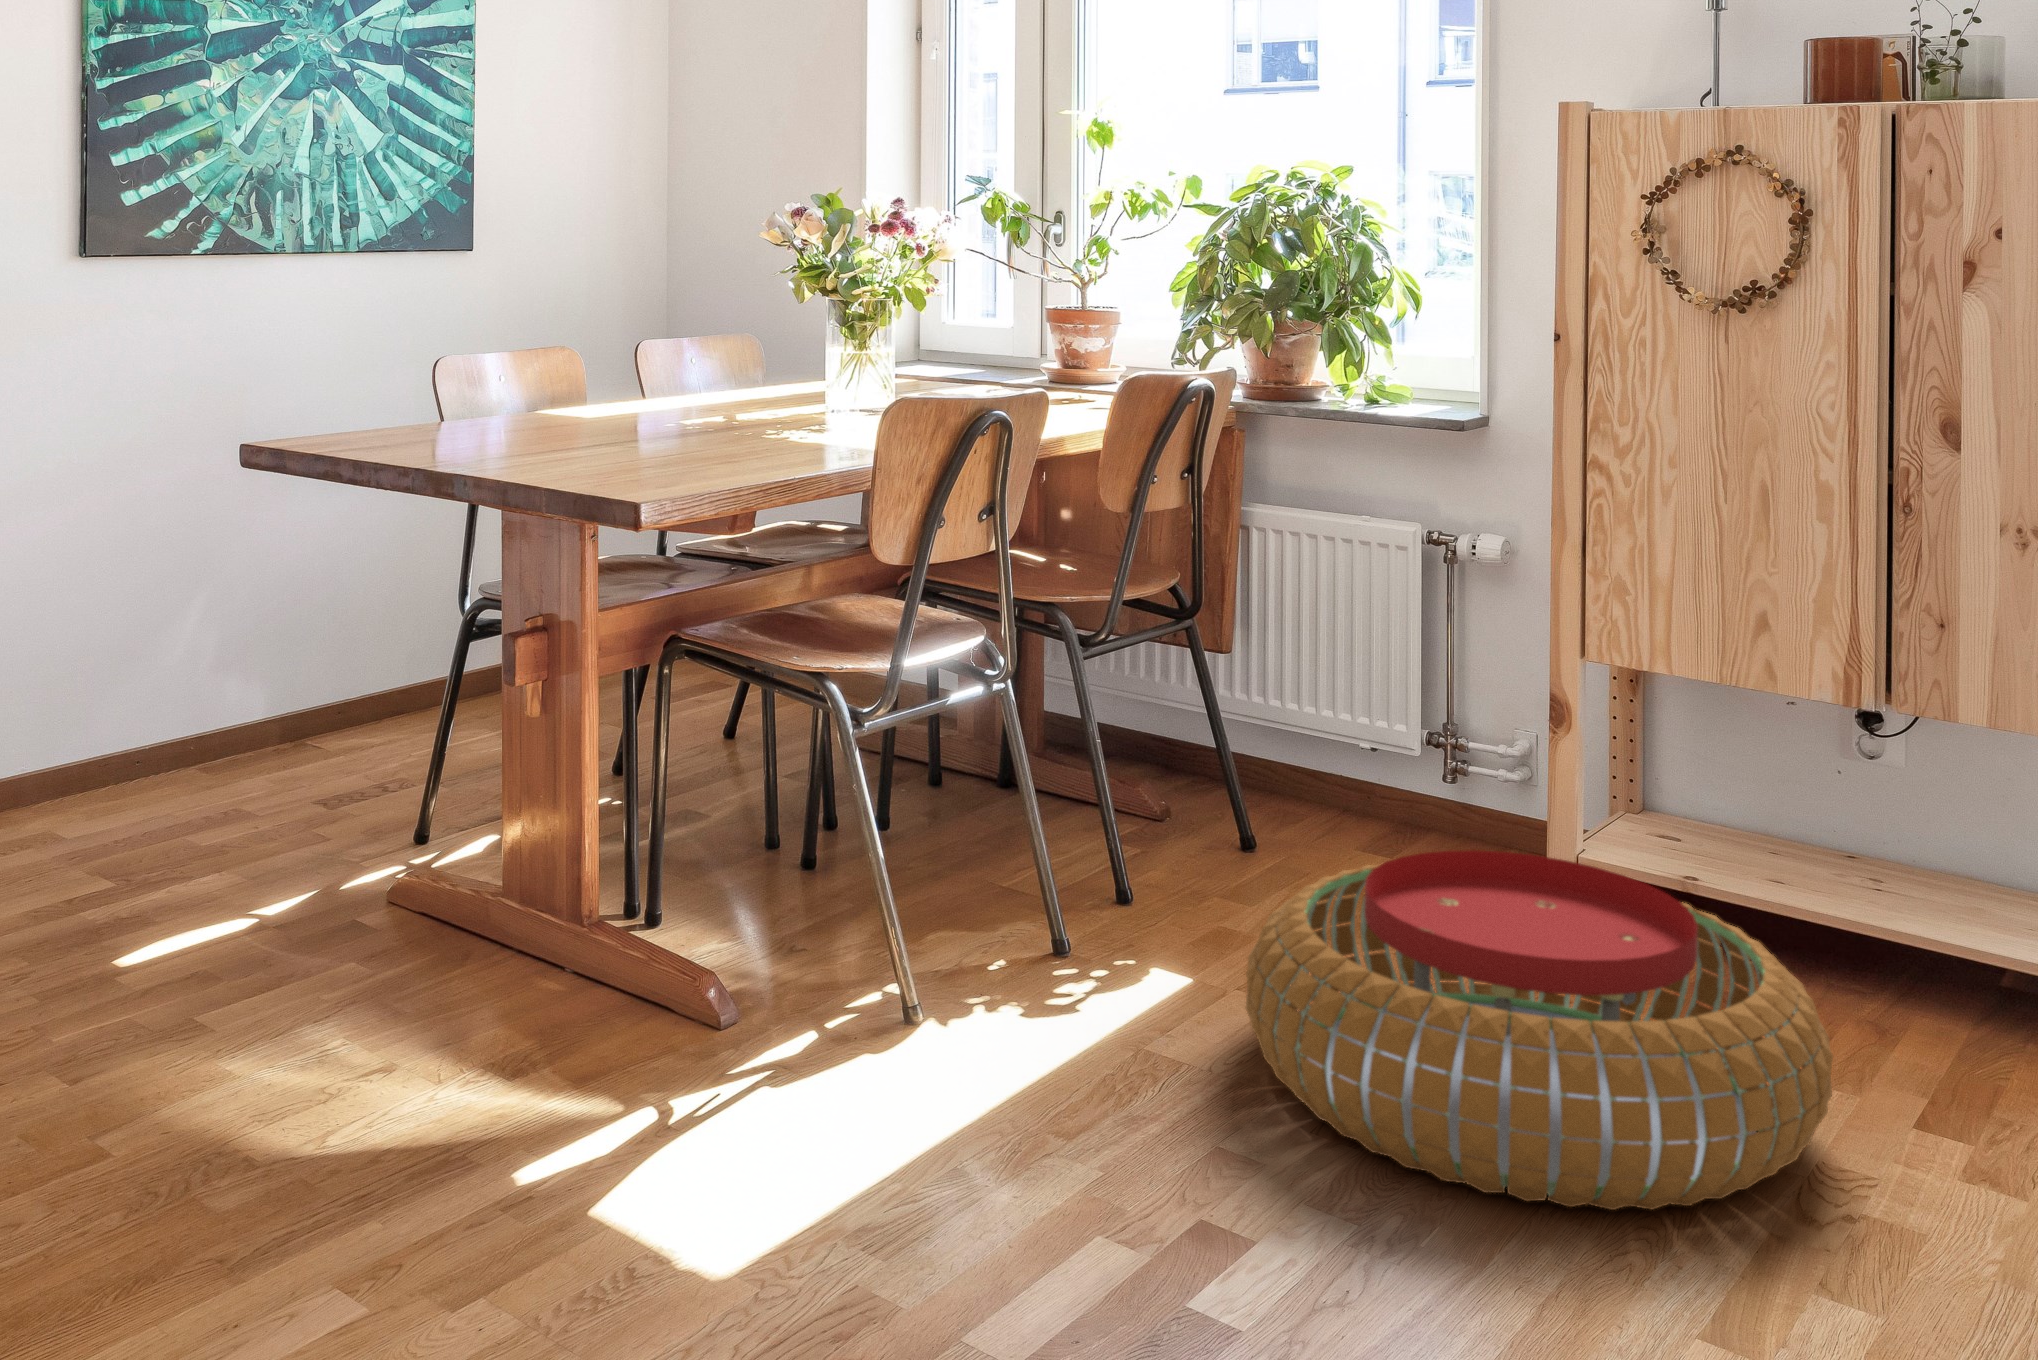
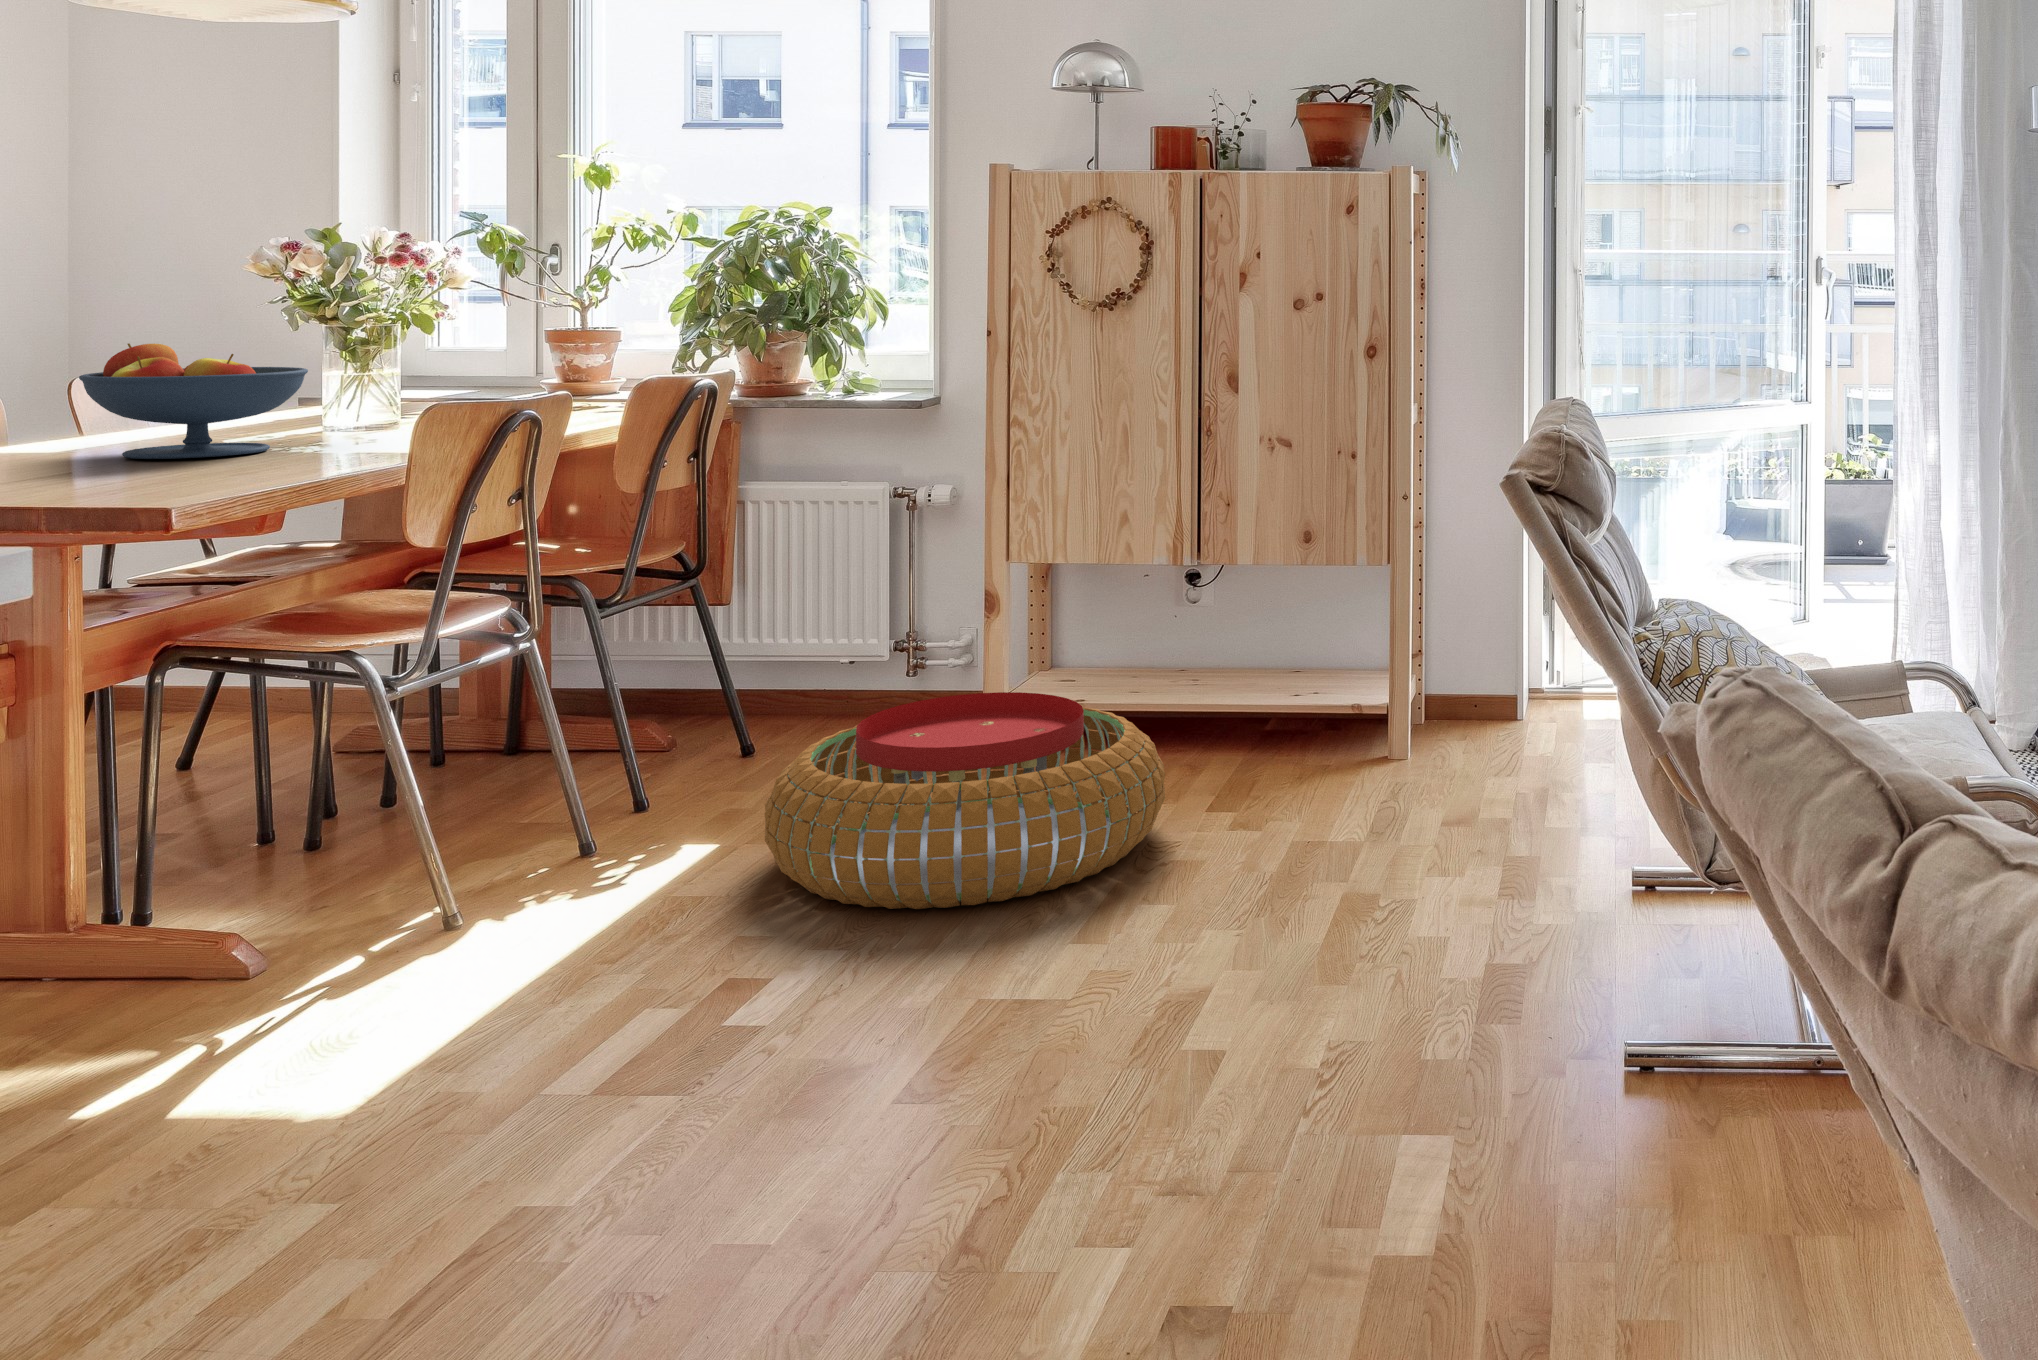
fruit bowl: none [618,314,805,439] -> present [79,343,308,459]

